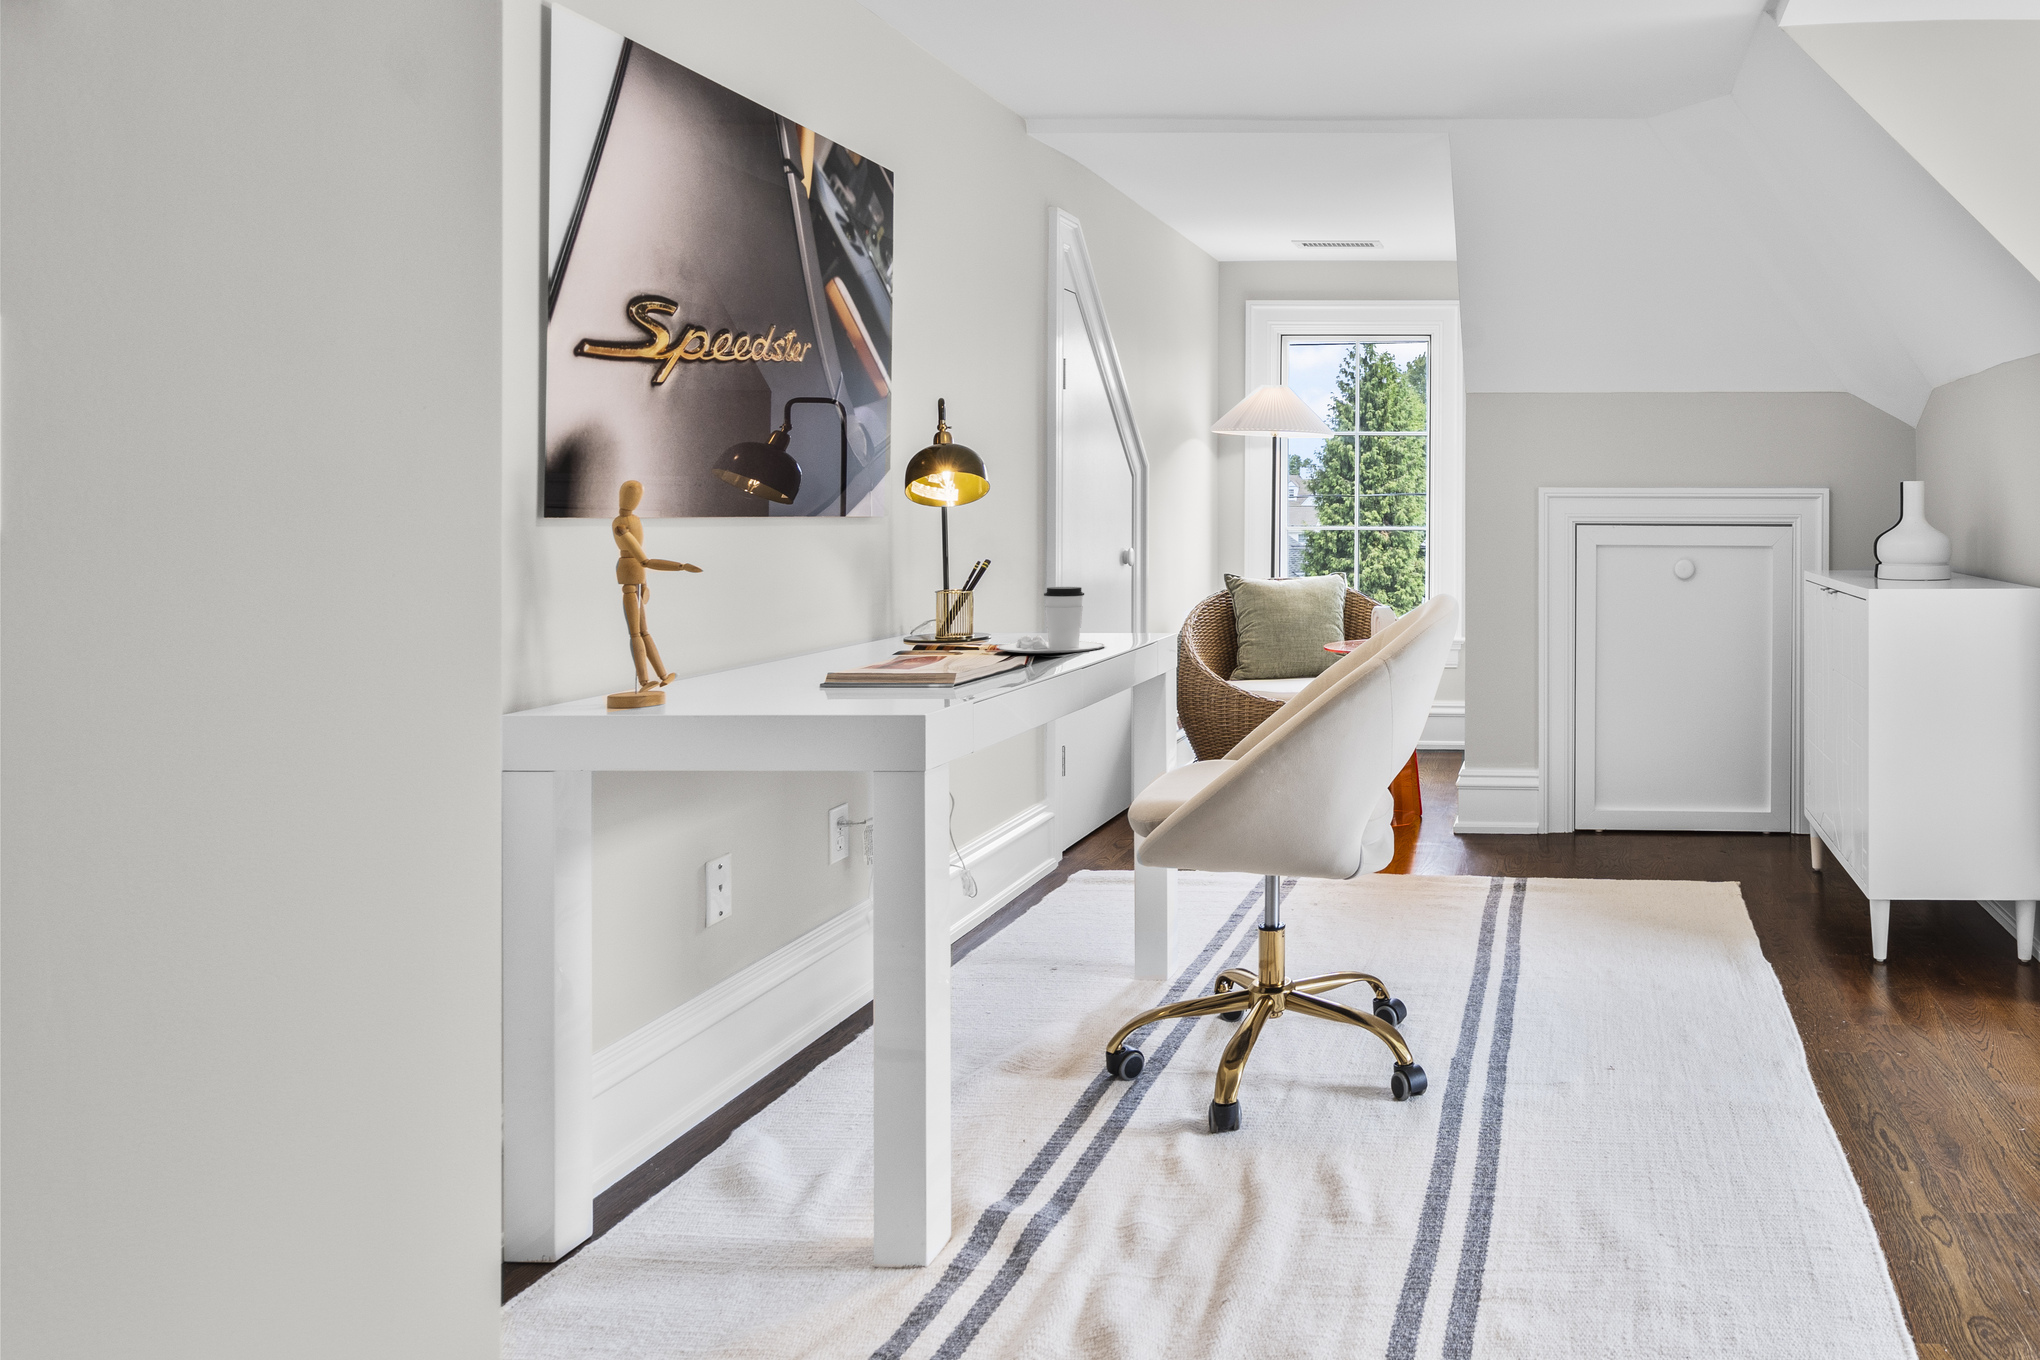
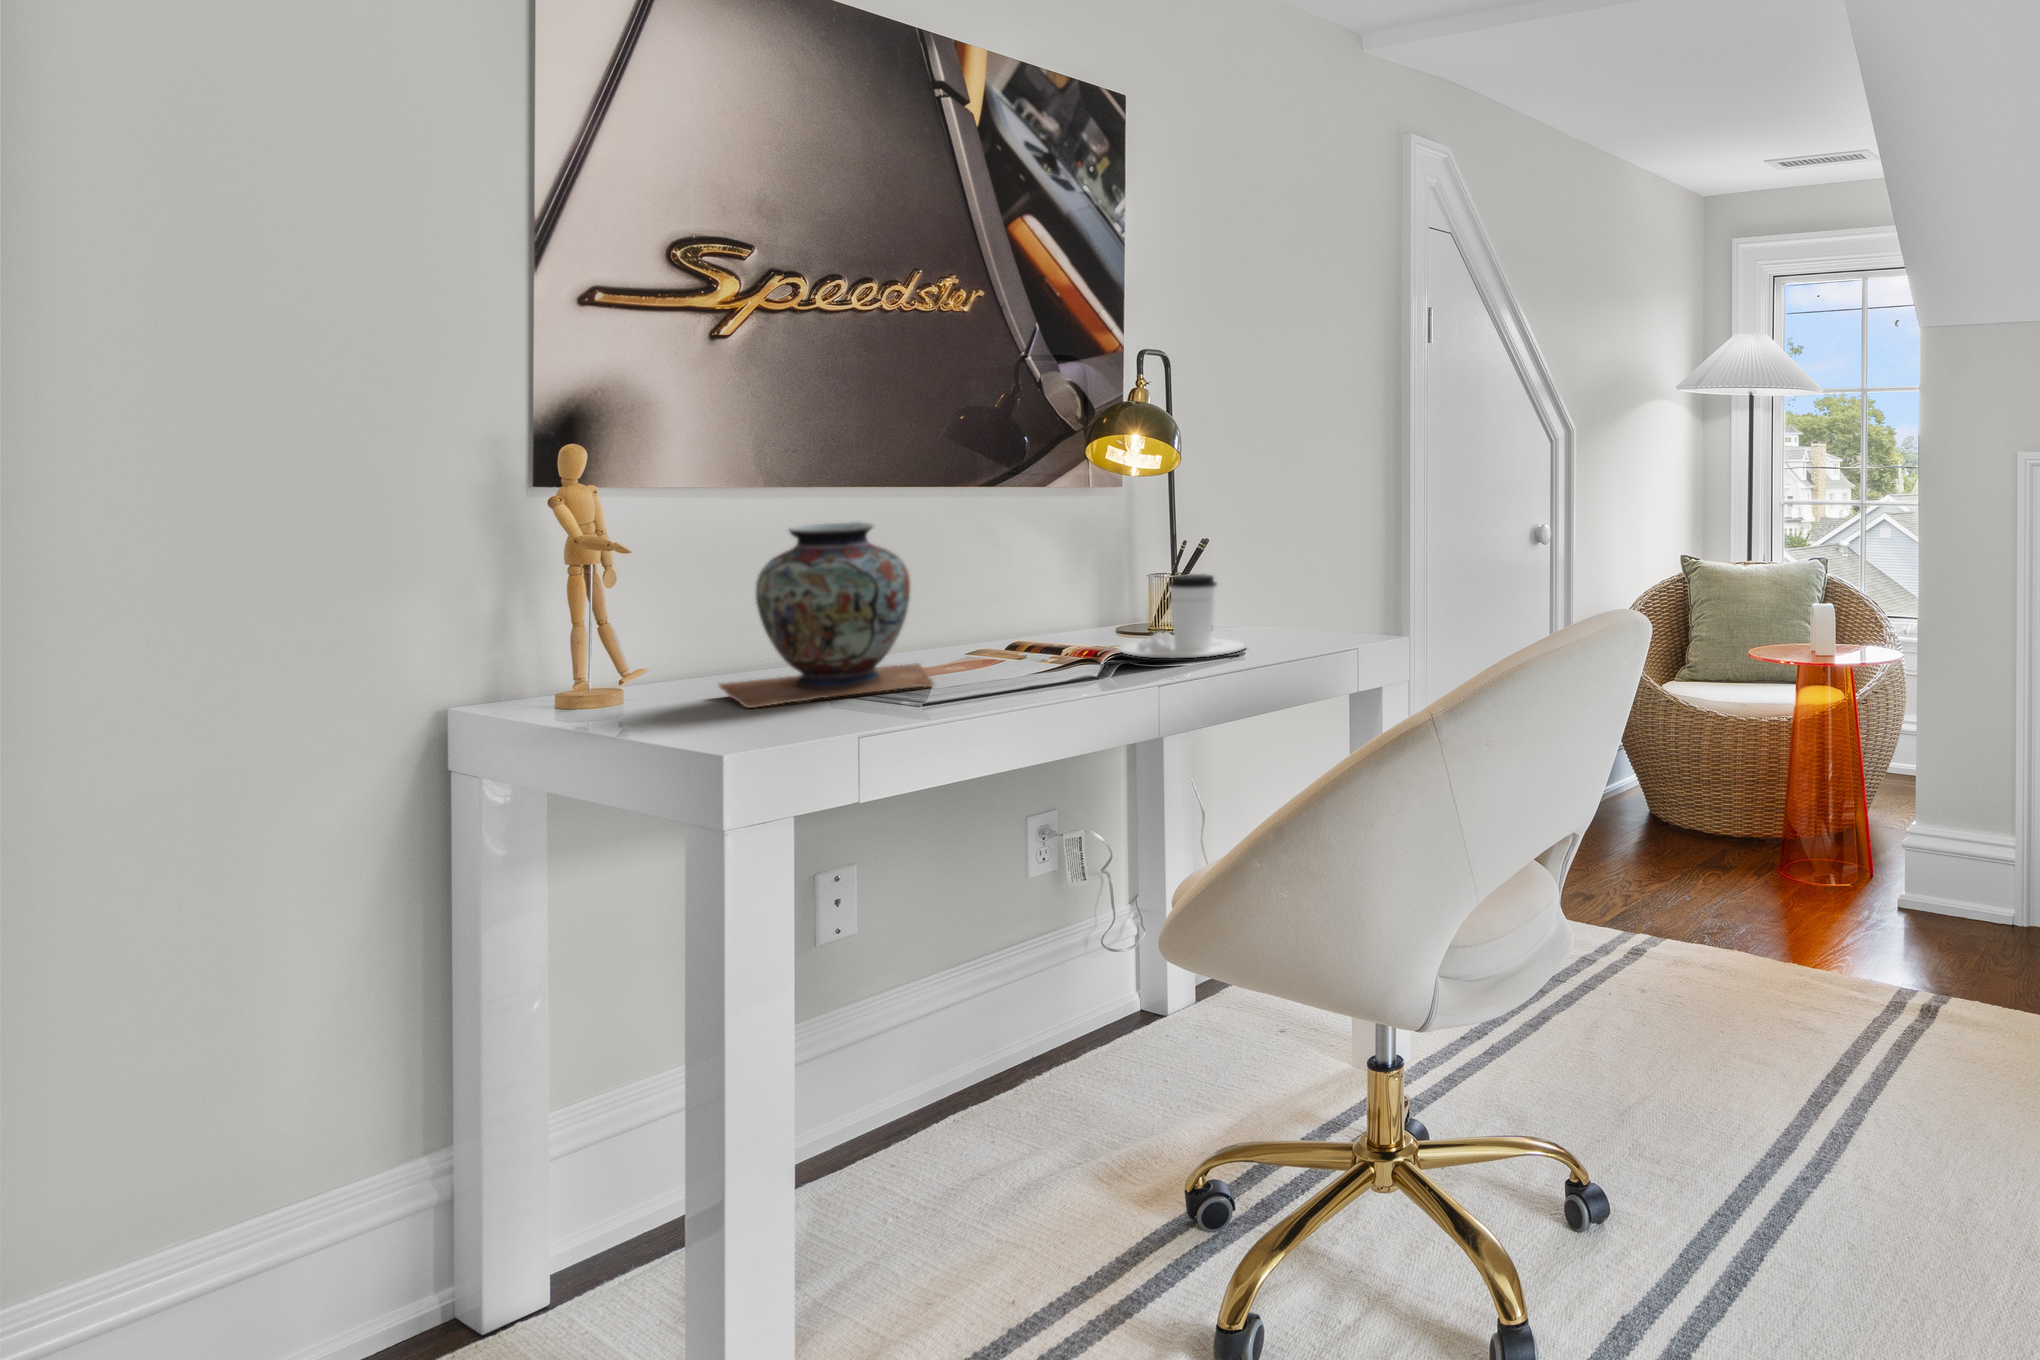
decorative vase: none [730,543,919,692] -> present [719,522,933,708]

